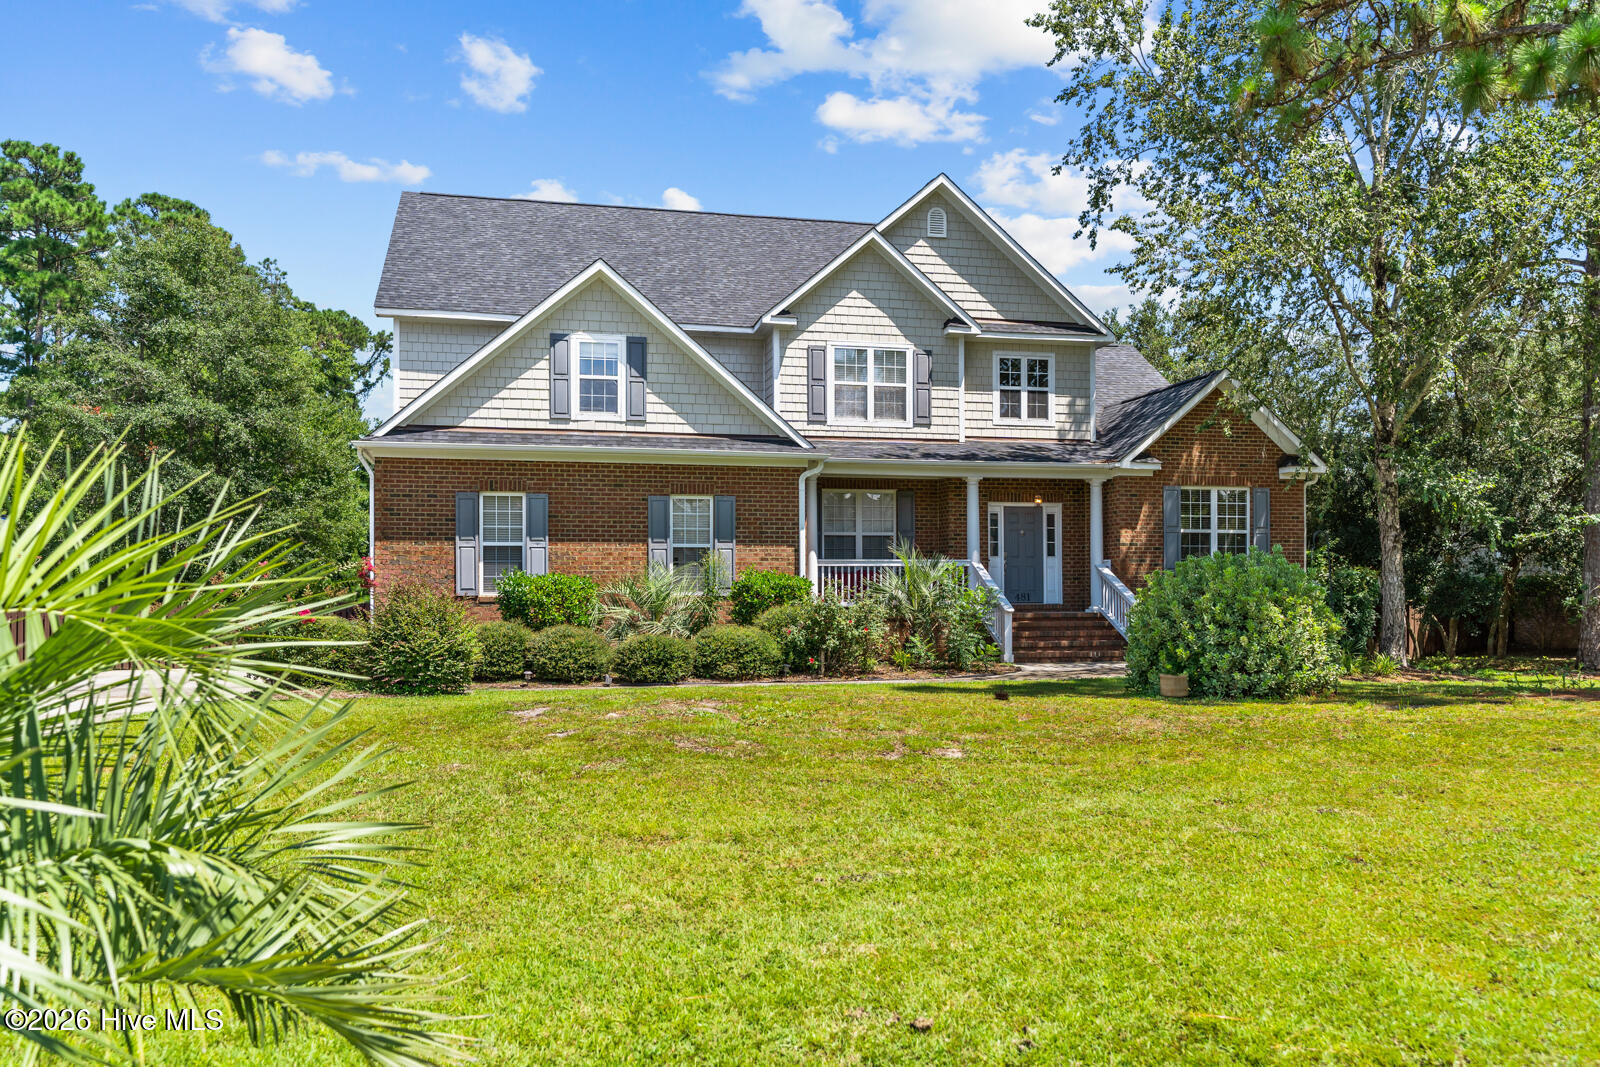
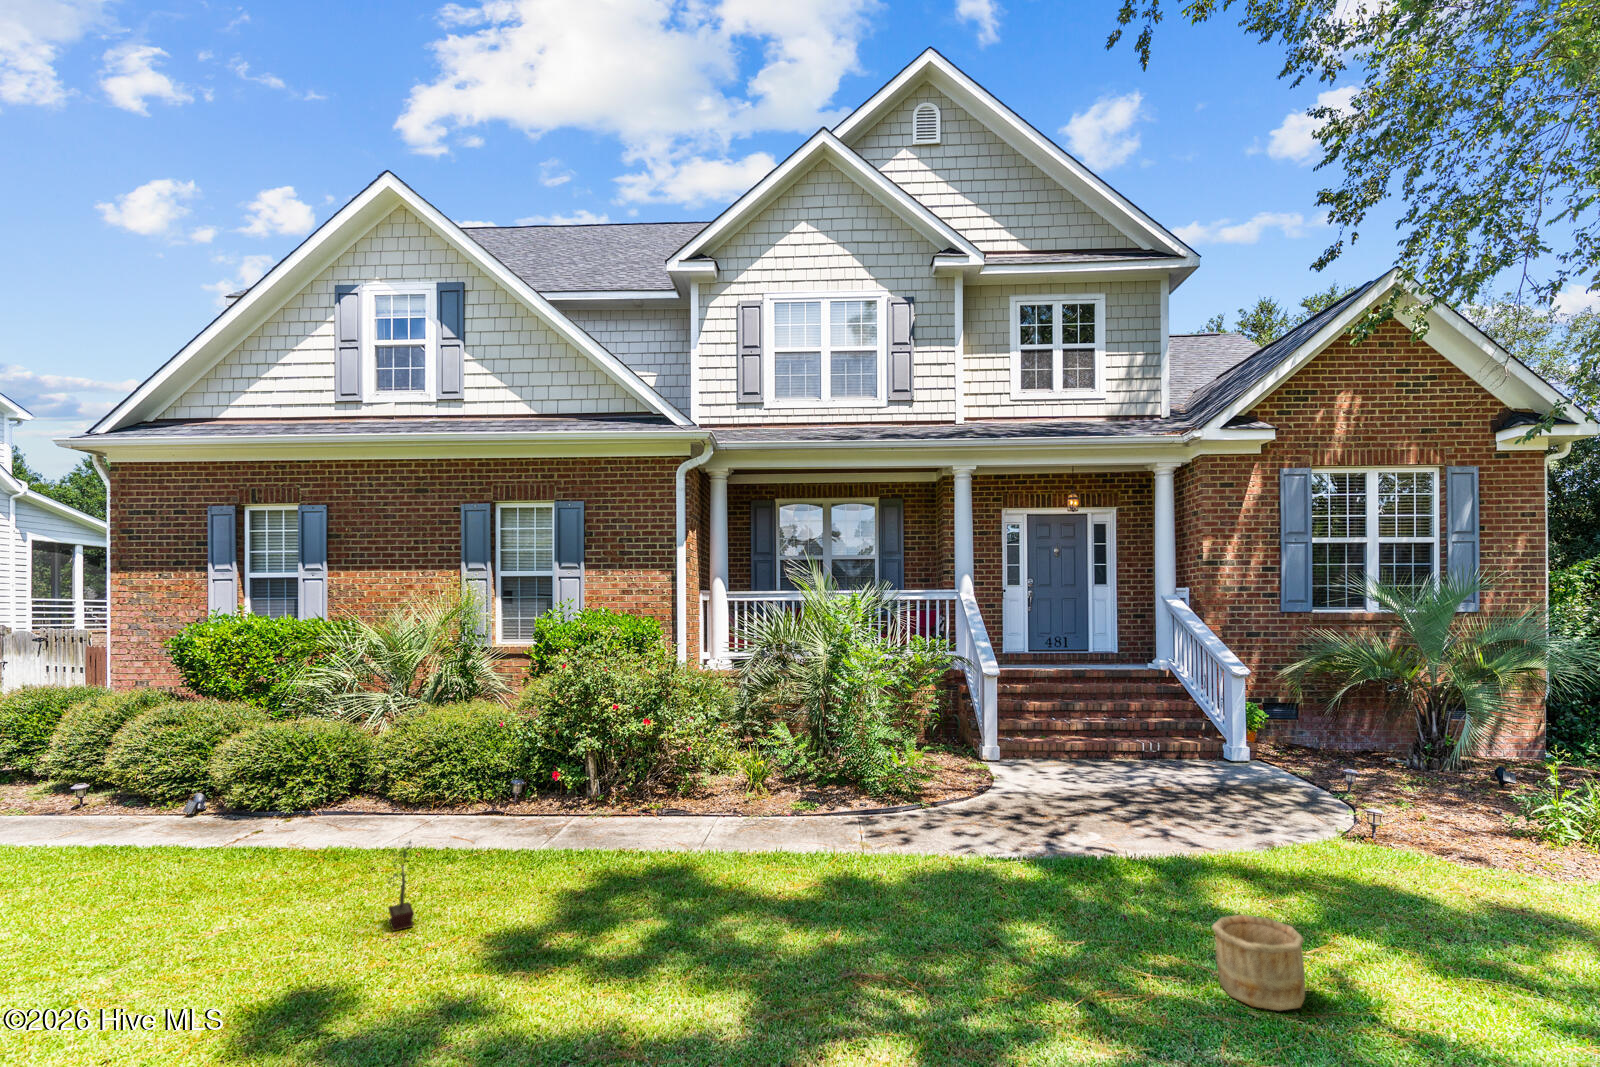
potted plant: present [991,664,1009,700] -> present [388,841,414,931]

